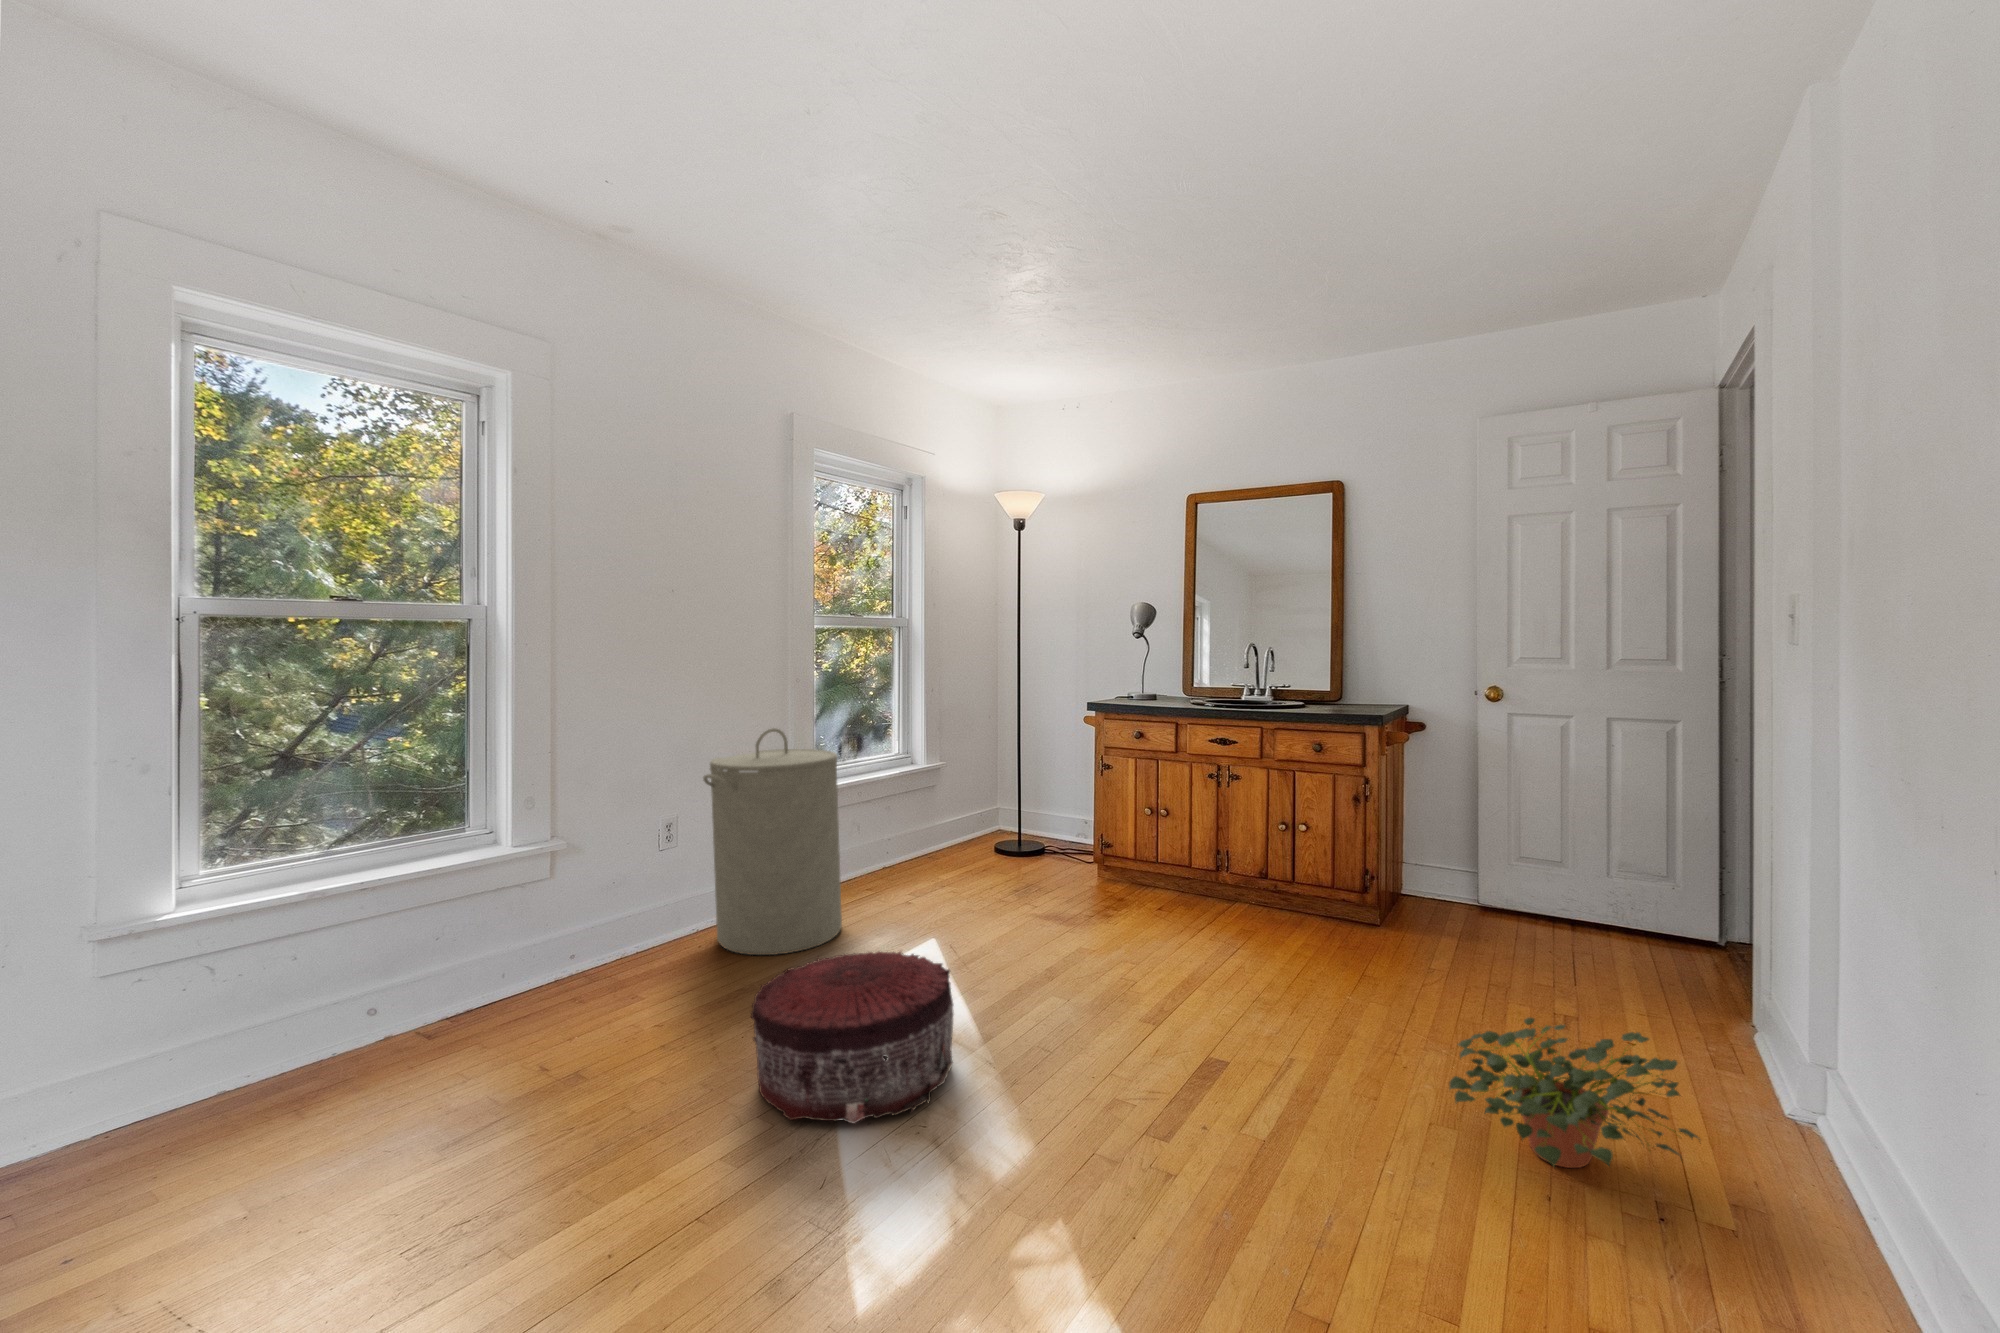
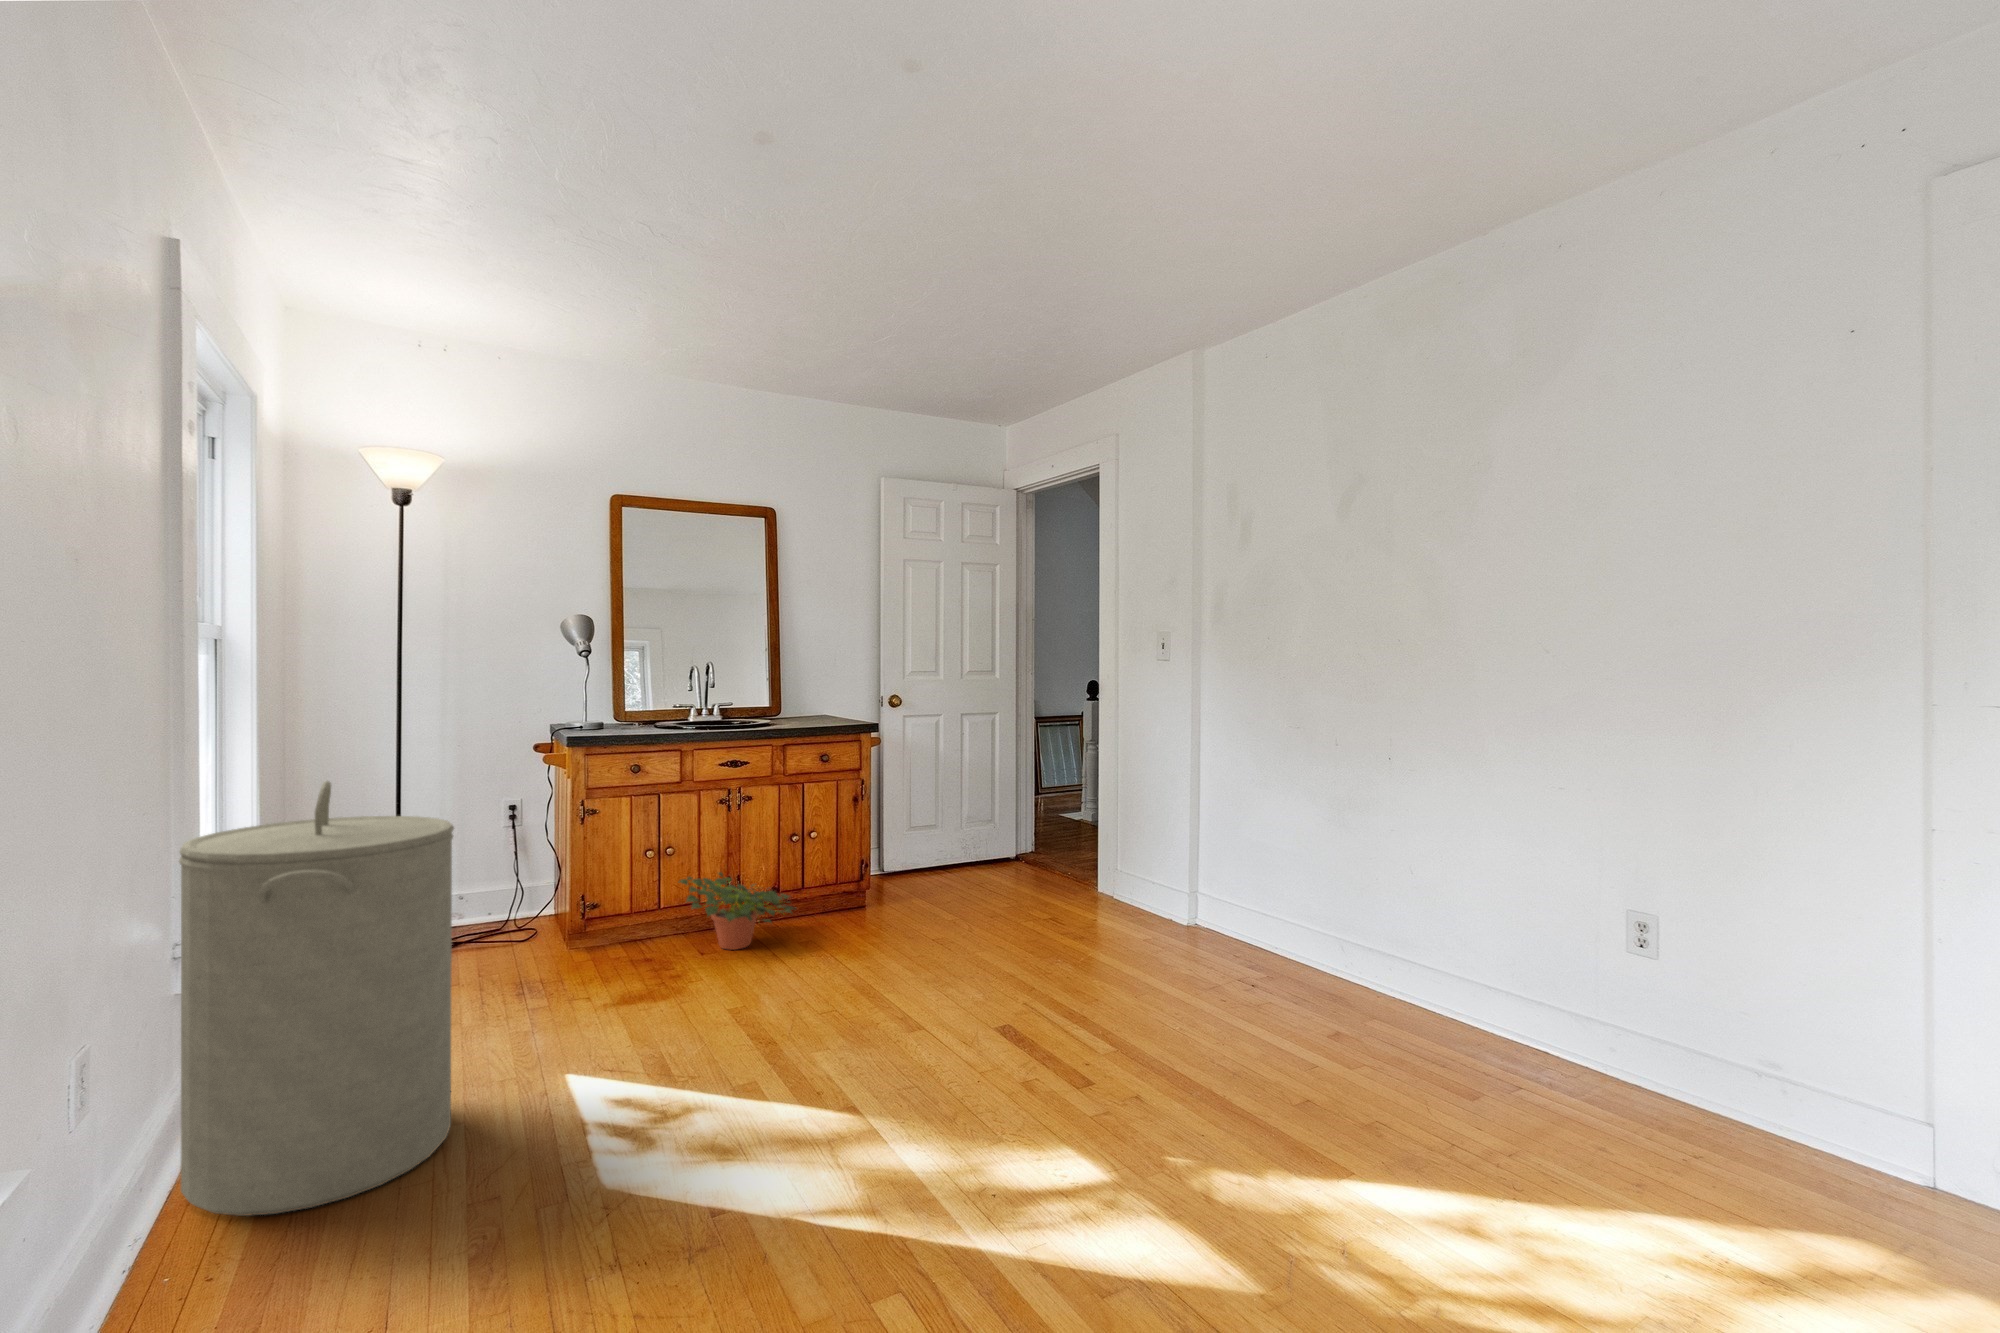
pouf: present [751,951,954,1123] -> none [768,1002,1023,1228]
potted plant: present [1449,1018,1699,1168] -> present [679,872,796,950]

